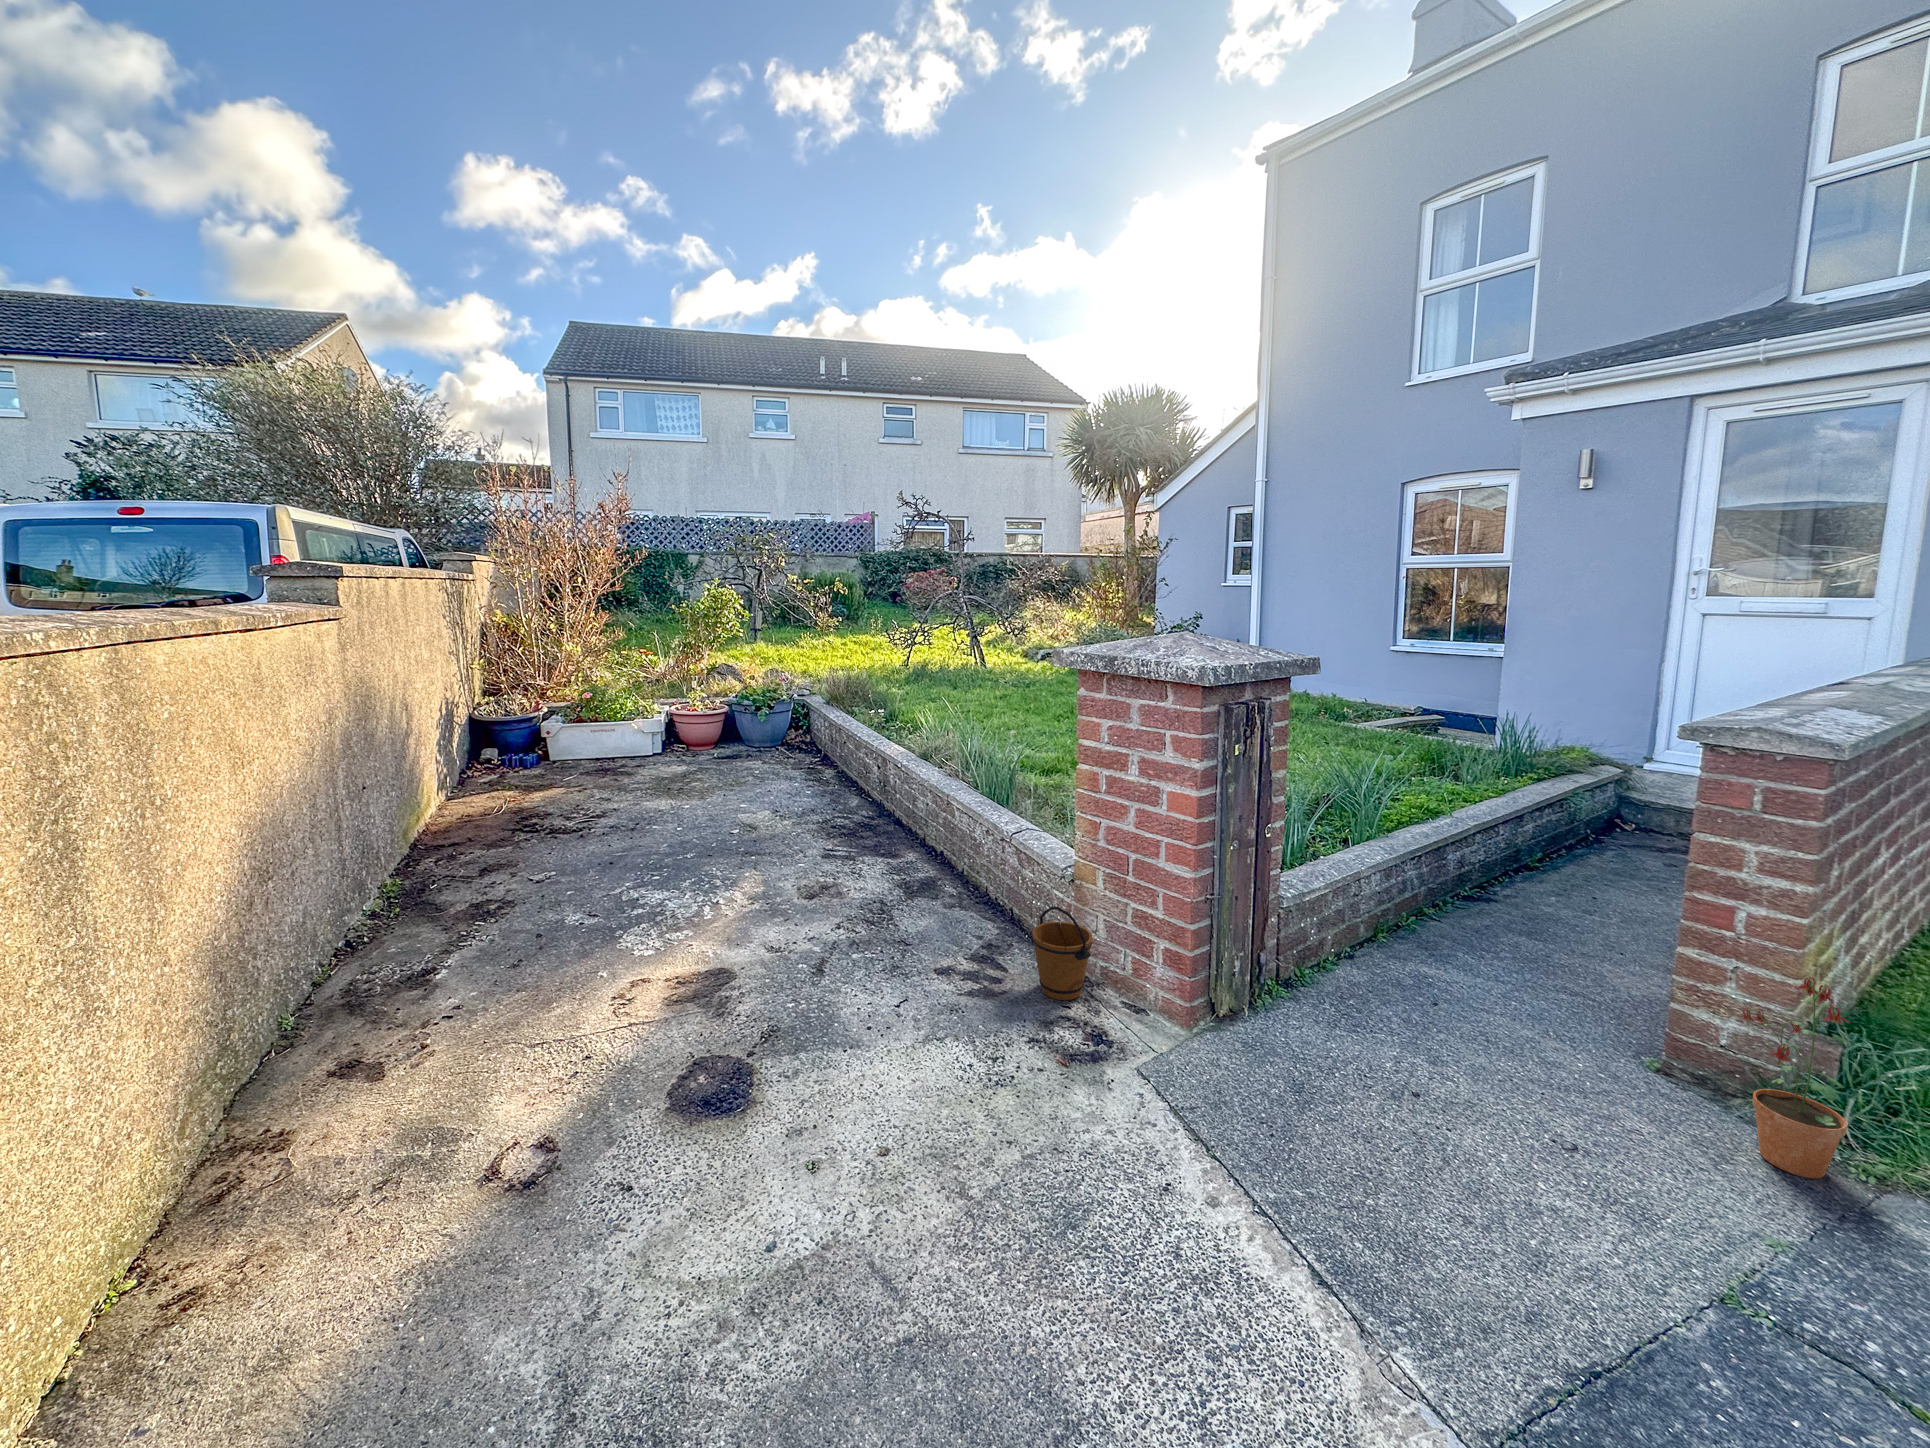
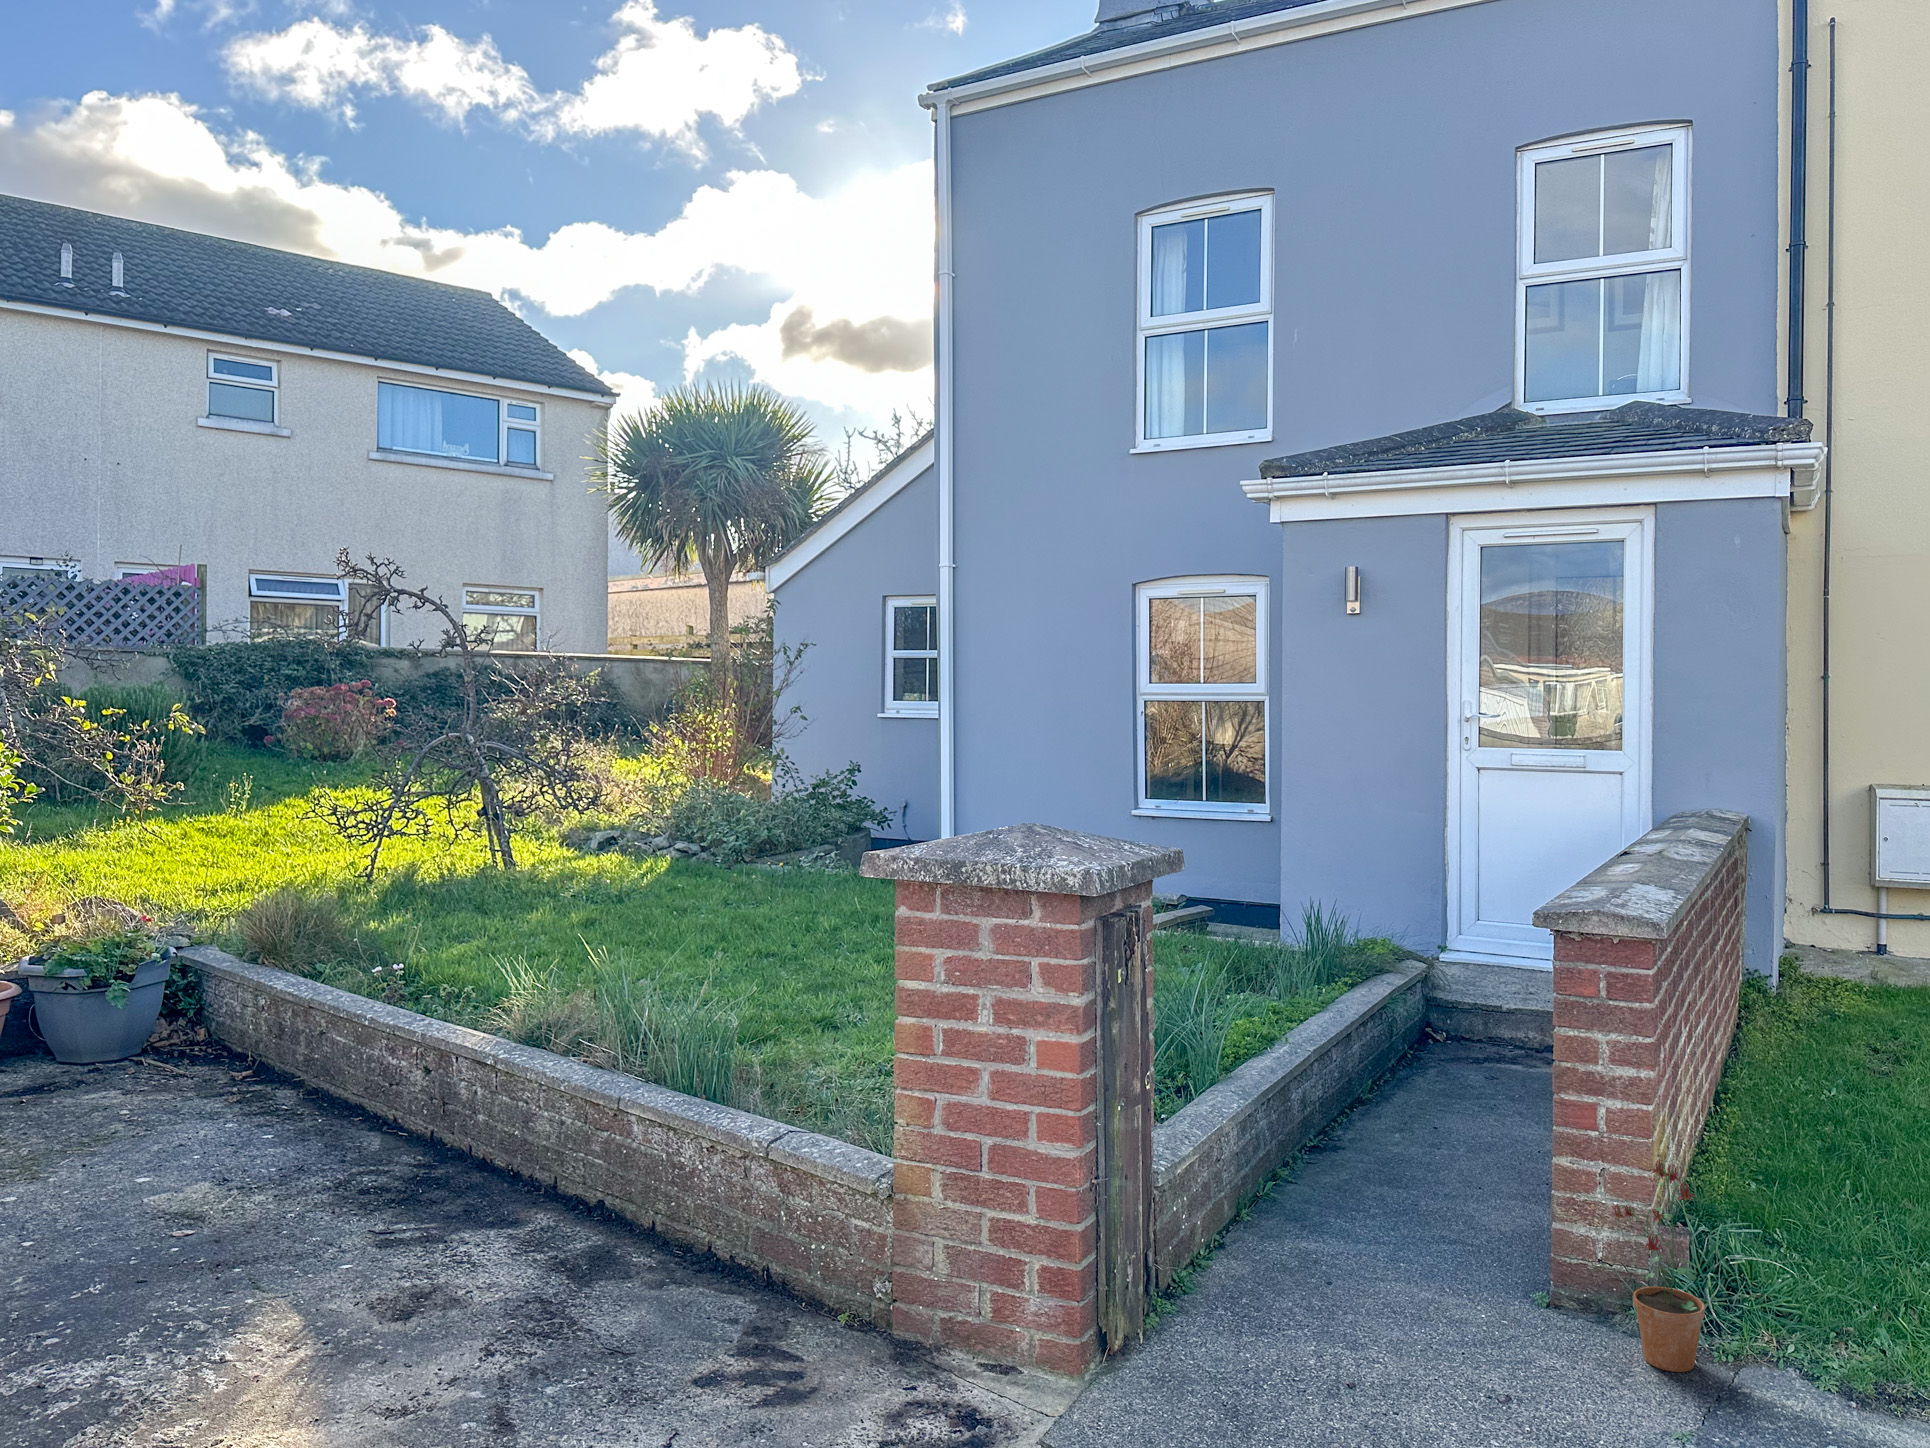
bucket: present [1032,907,1093,1000] -> none [845,1239,939,1384]

